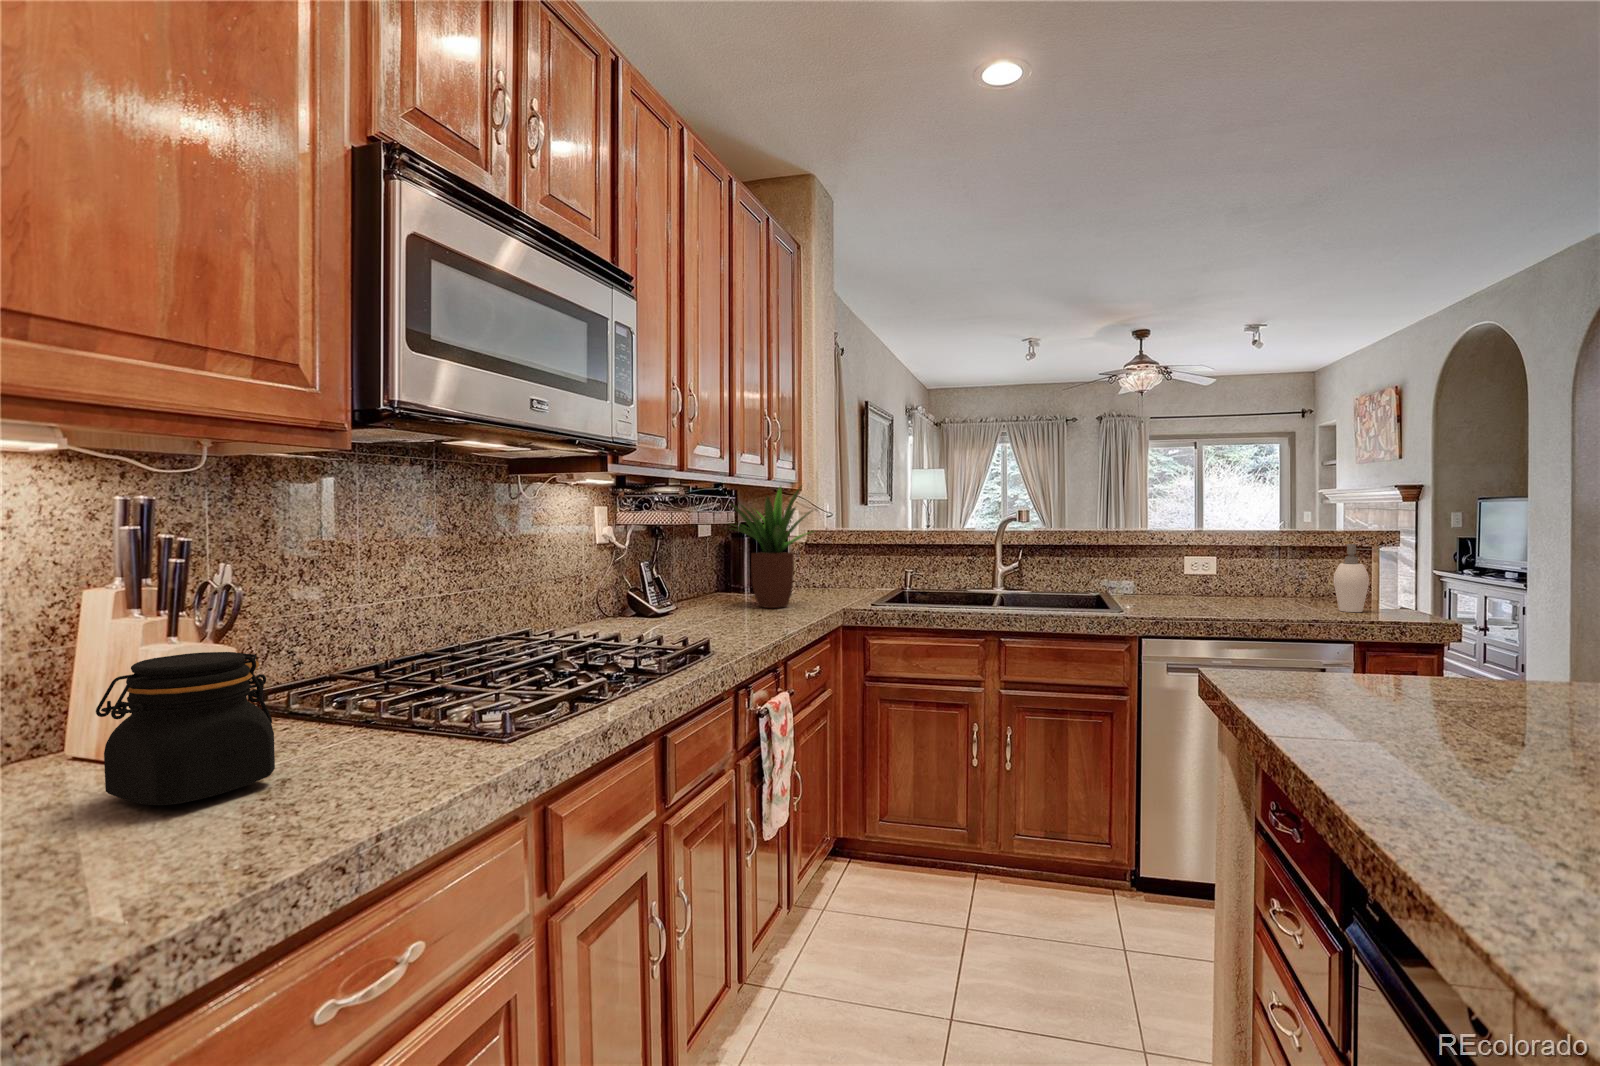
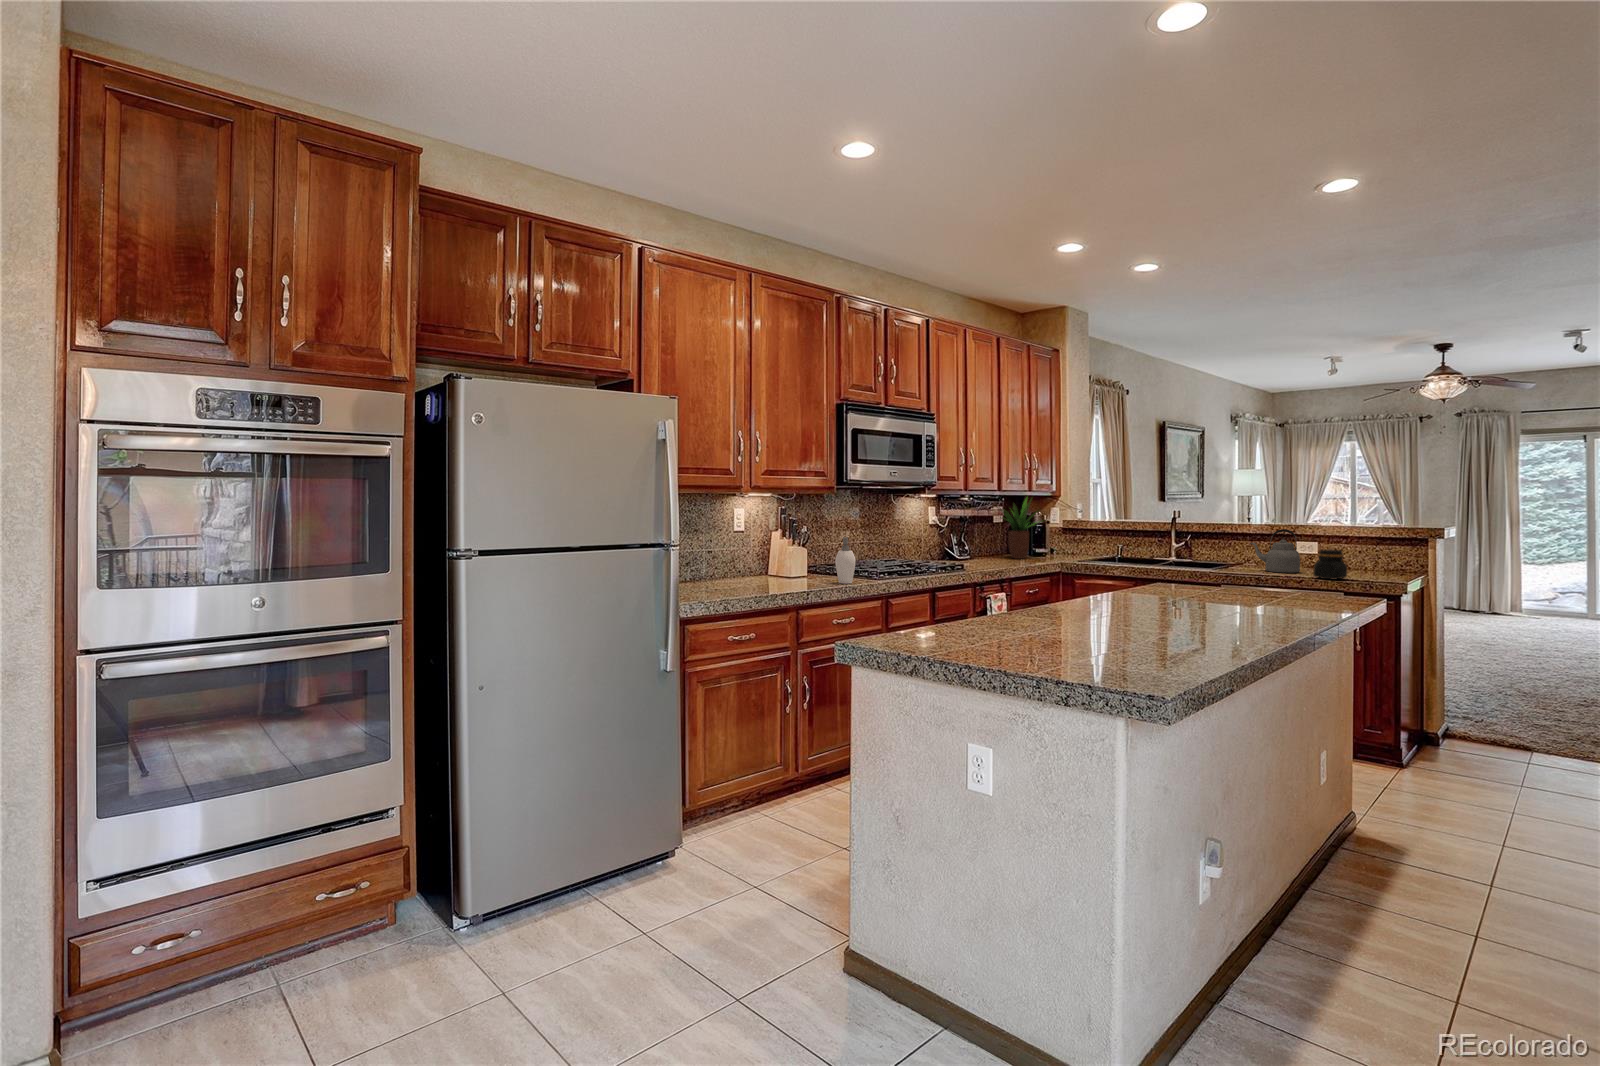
kettle: none [1153,536,1232,609] -> present [1250,529,1300,573]
soap dispenser: present [1334,544,1380,612] -> present [835,537,856,584]
jar: present [96,652,275,805] -> present [1313,550,1347,579]

